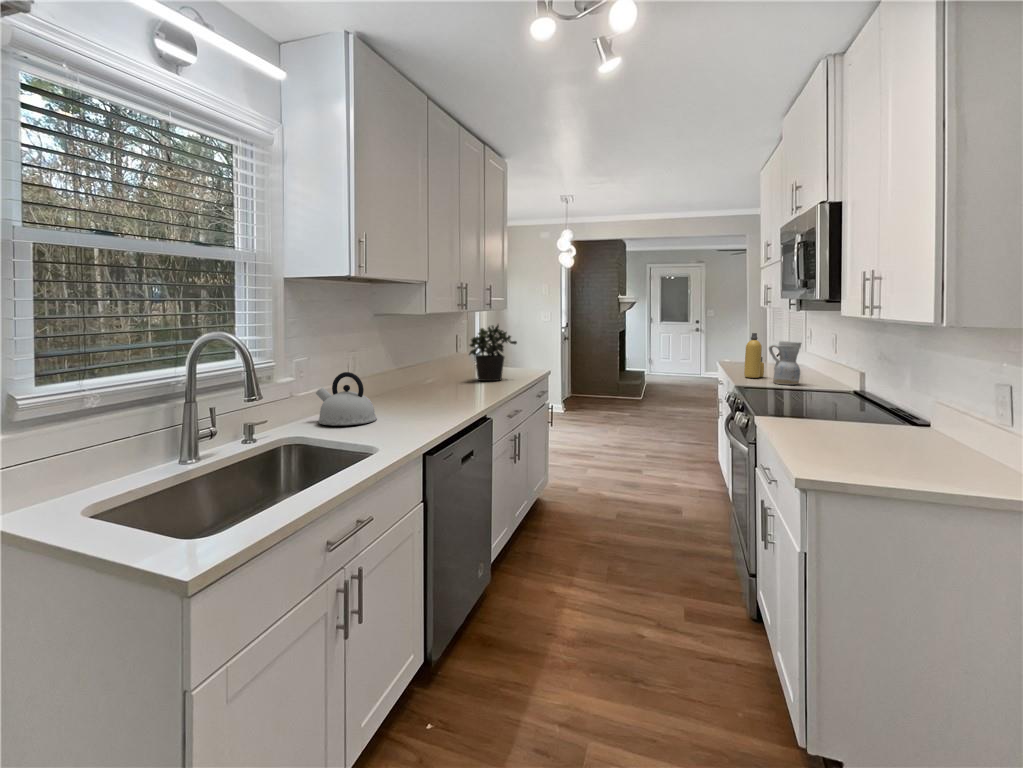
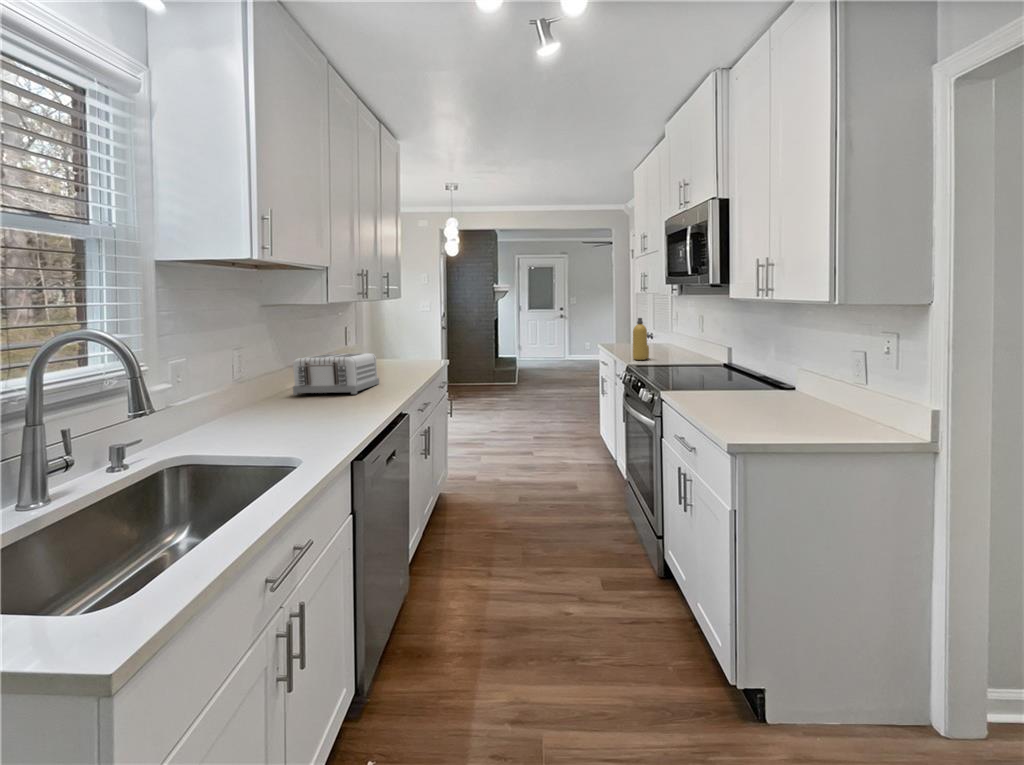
potted plant: present [469,325,517,381] -> none [363,314,415,376]
ceramic pitcher: present [769,341,802,384] -> none [655,325,683,365]
toaster: none [401,359,479,396] -> present [293,353,380,395]
kettle: present [316,372,377,425] -> none [198,374,278,438]

